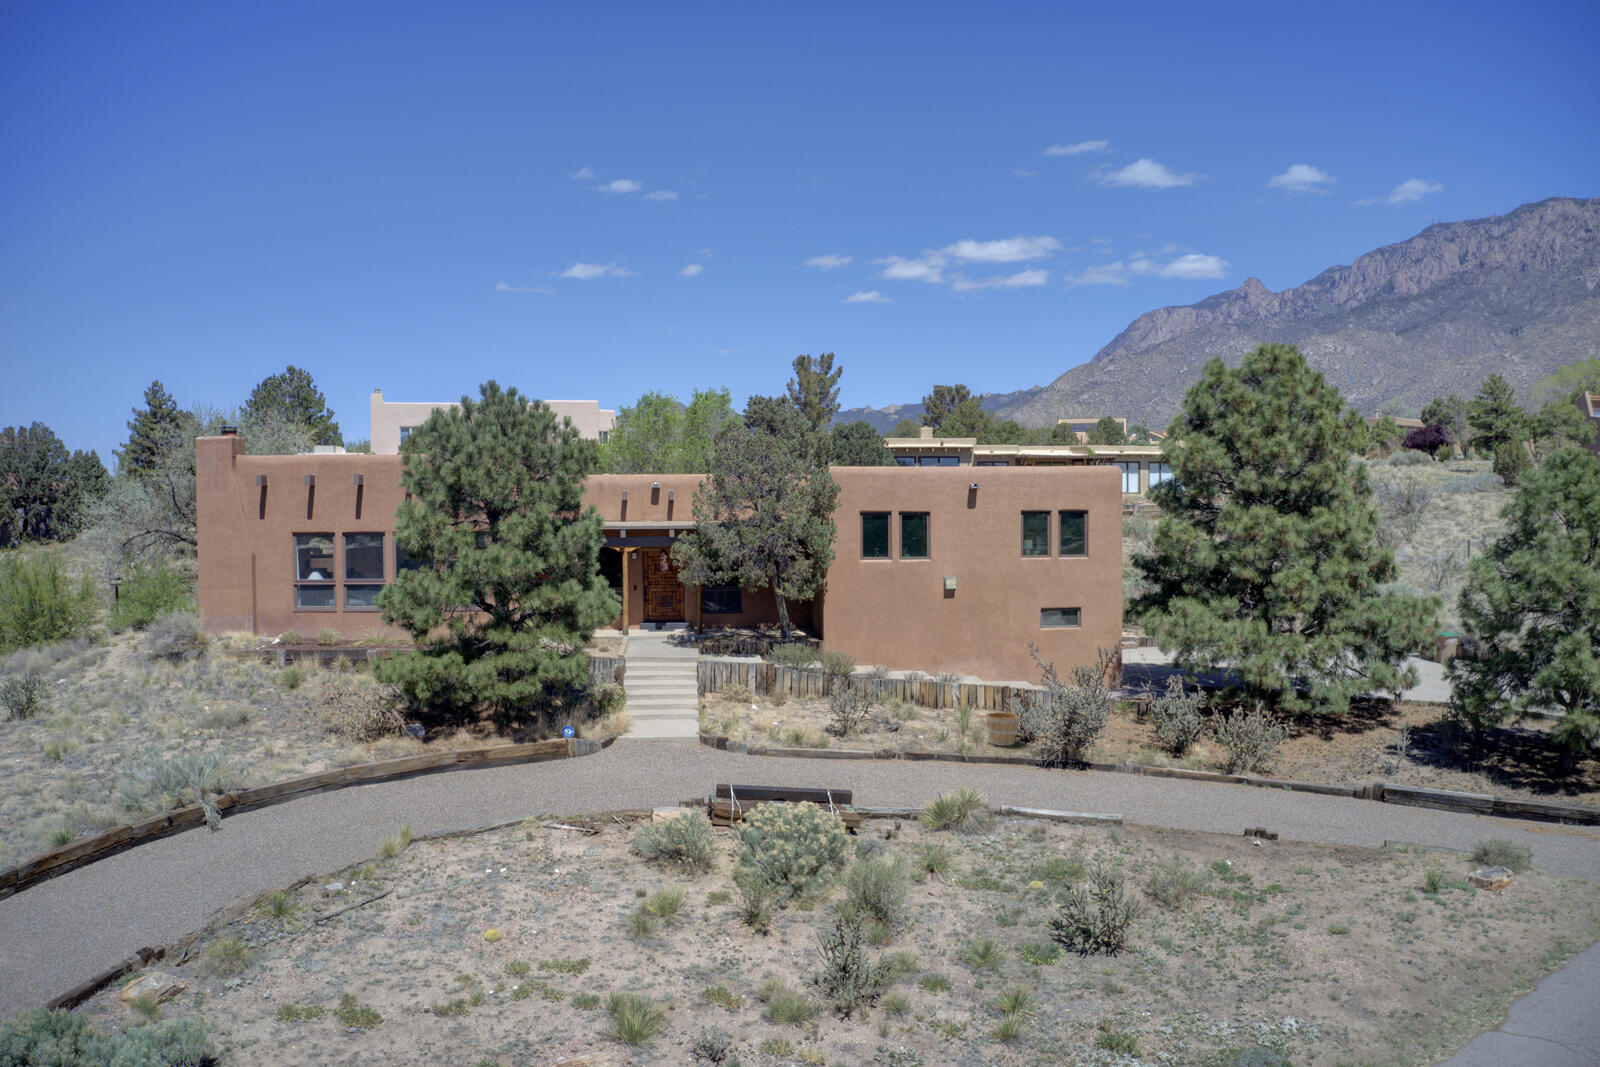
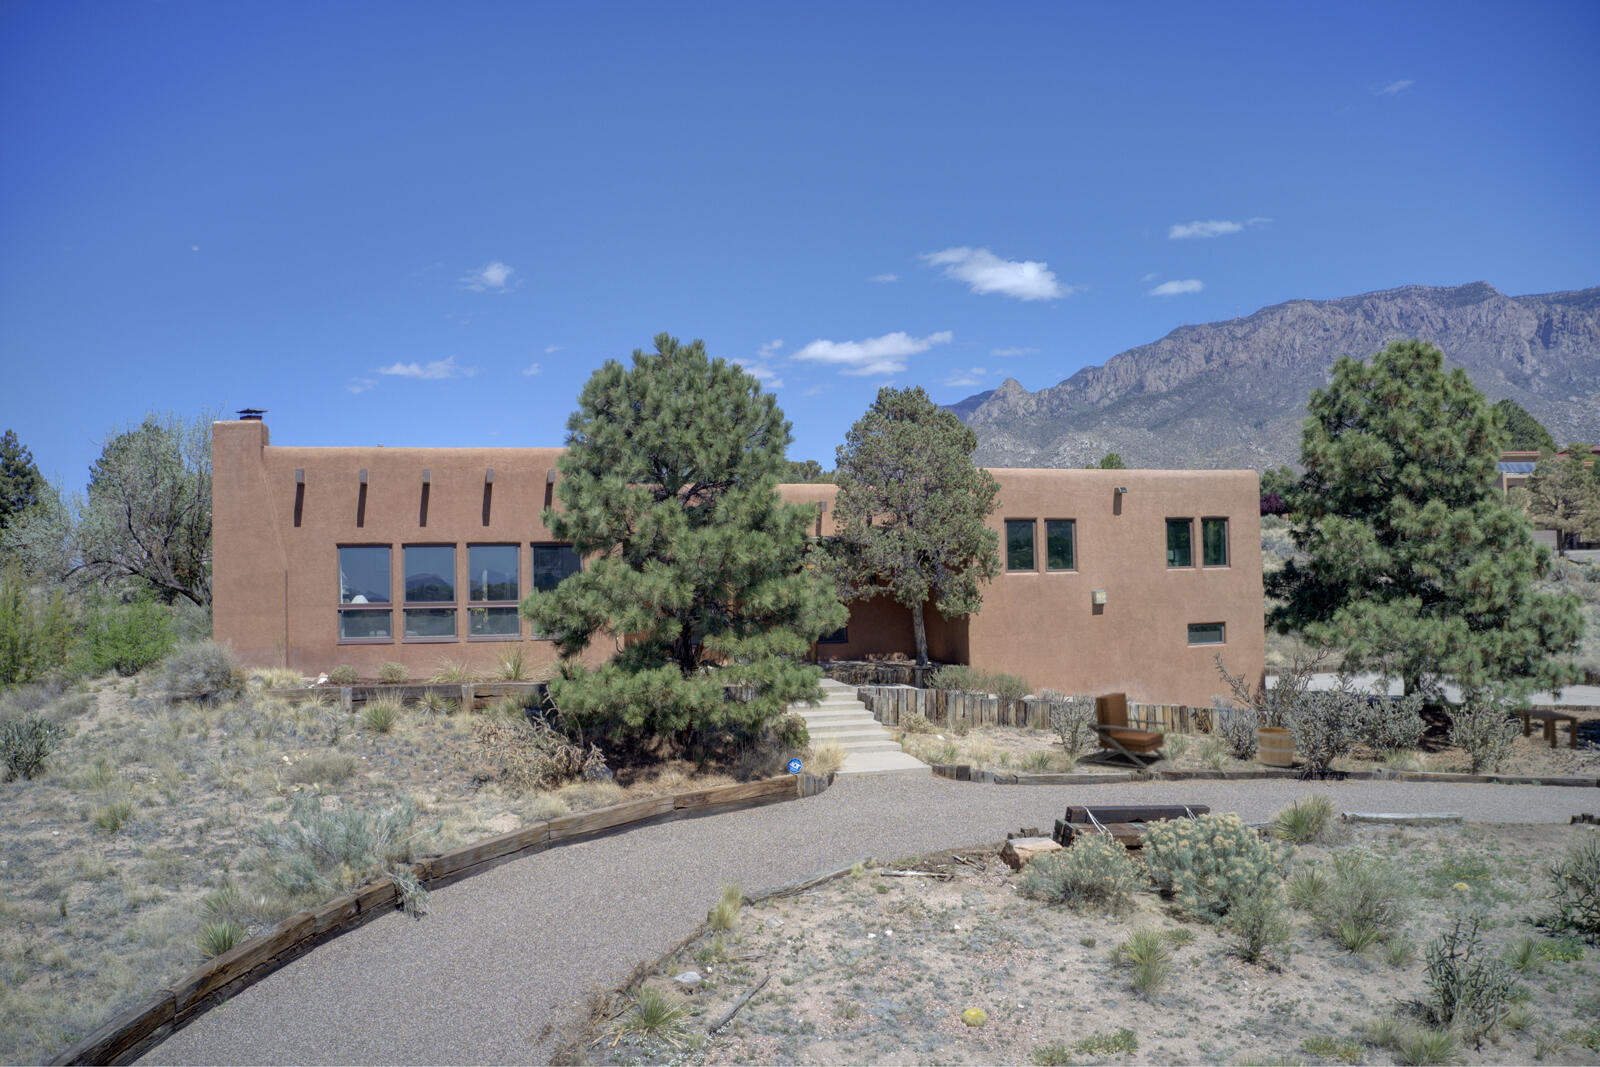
lounge chair: none [845,678,919,743] -> present [1087,693,1168,768]
bench: none [1278,701,1307,738] -> present [1523,709,1577,748]

